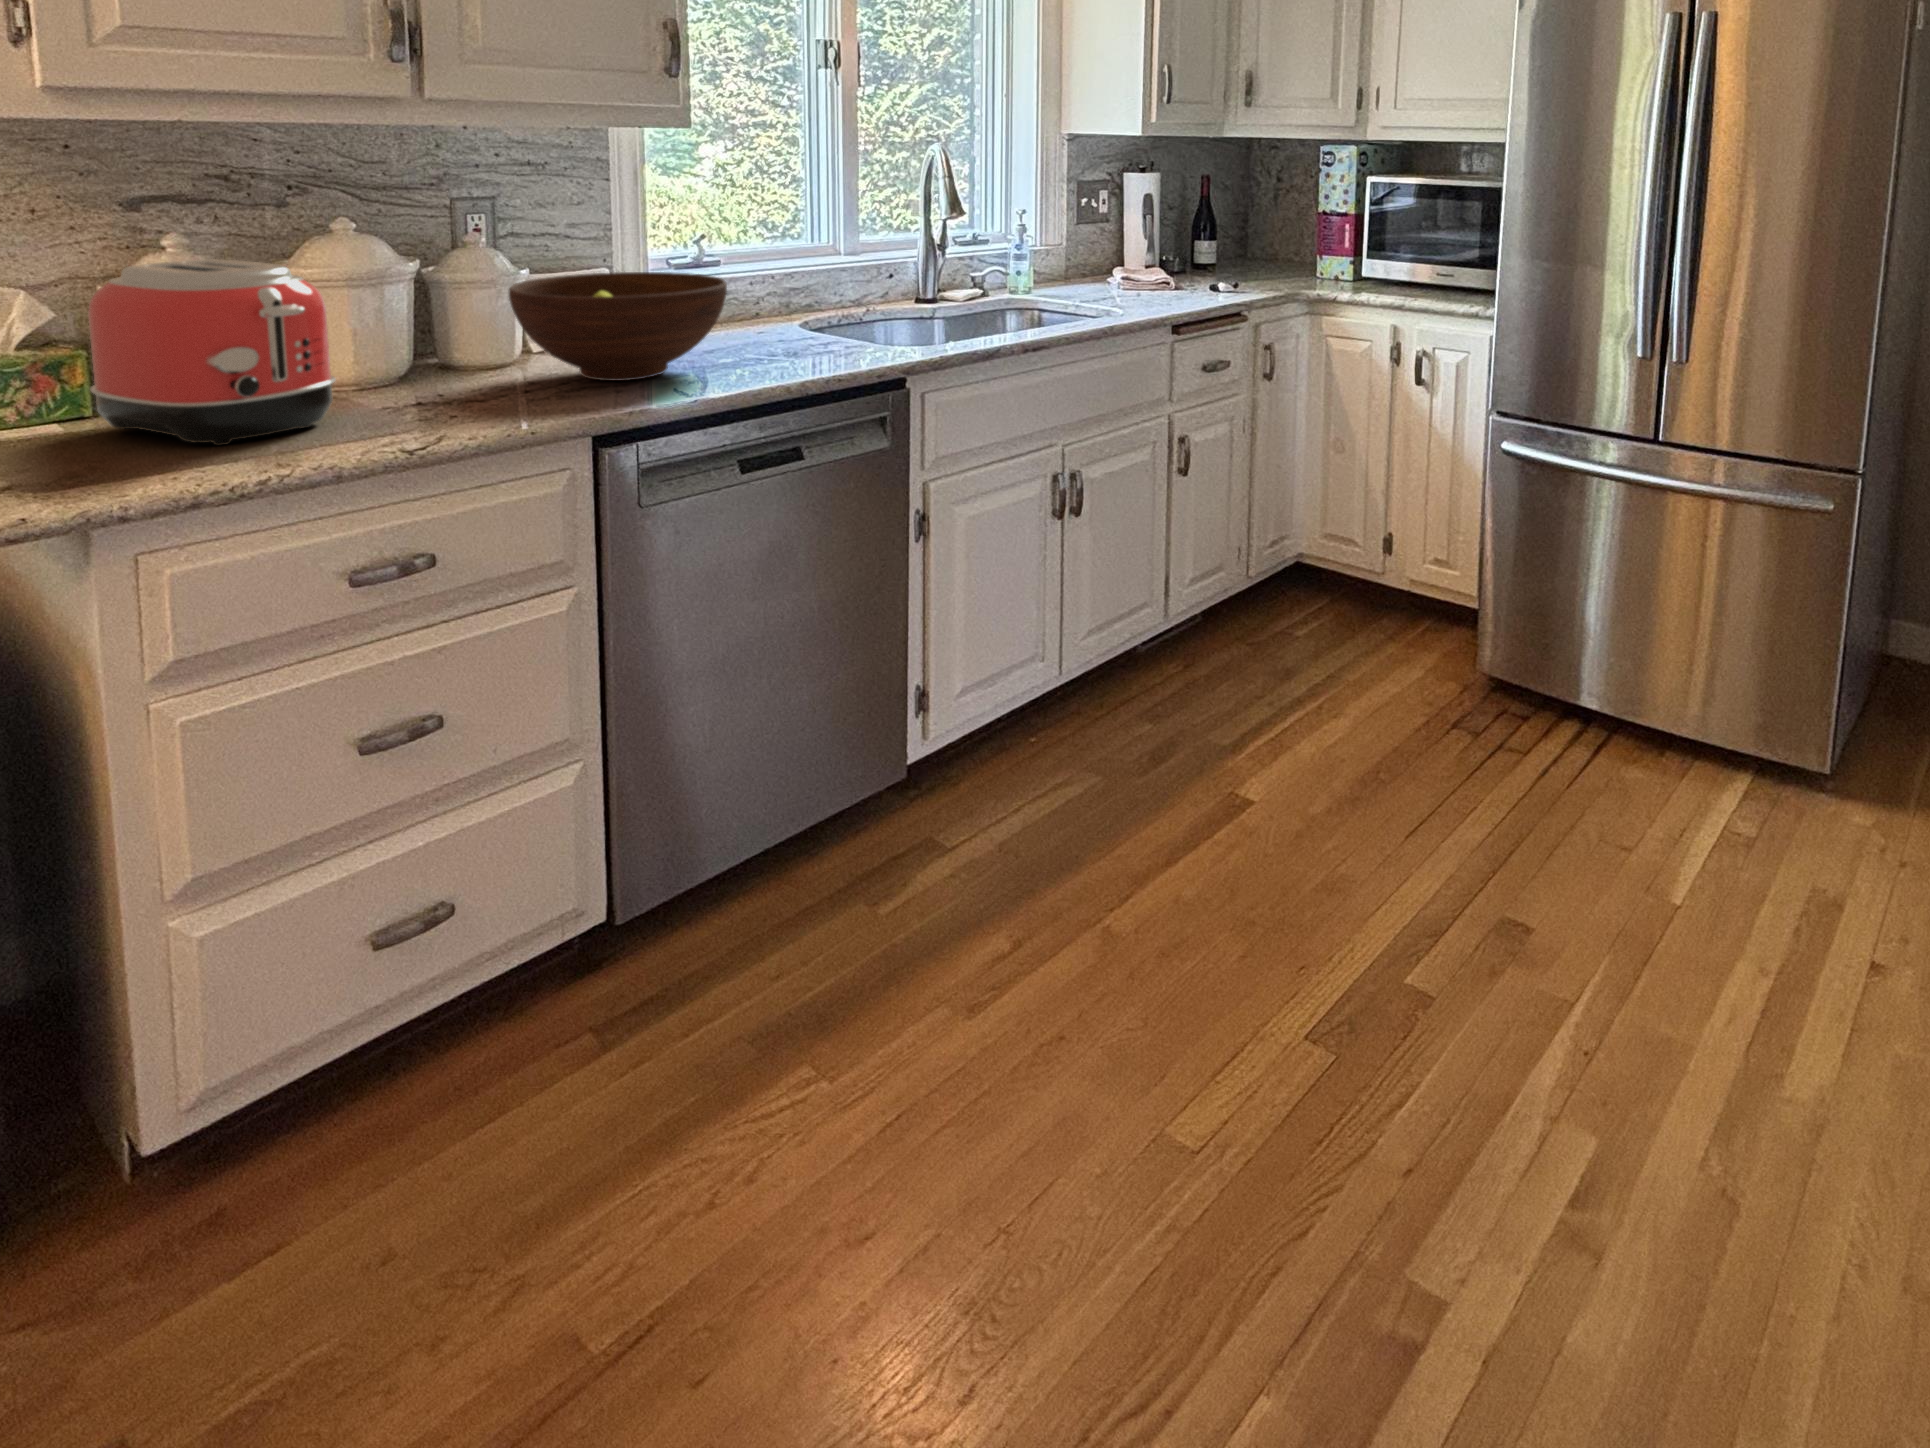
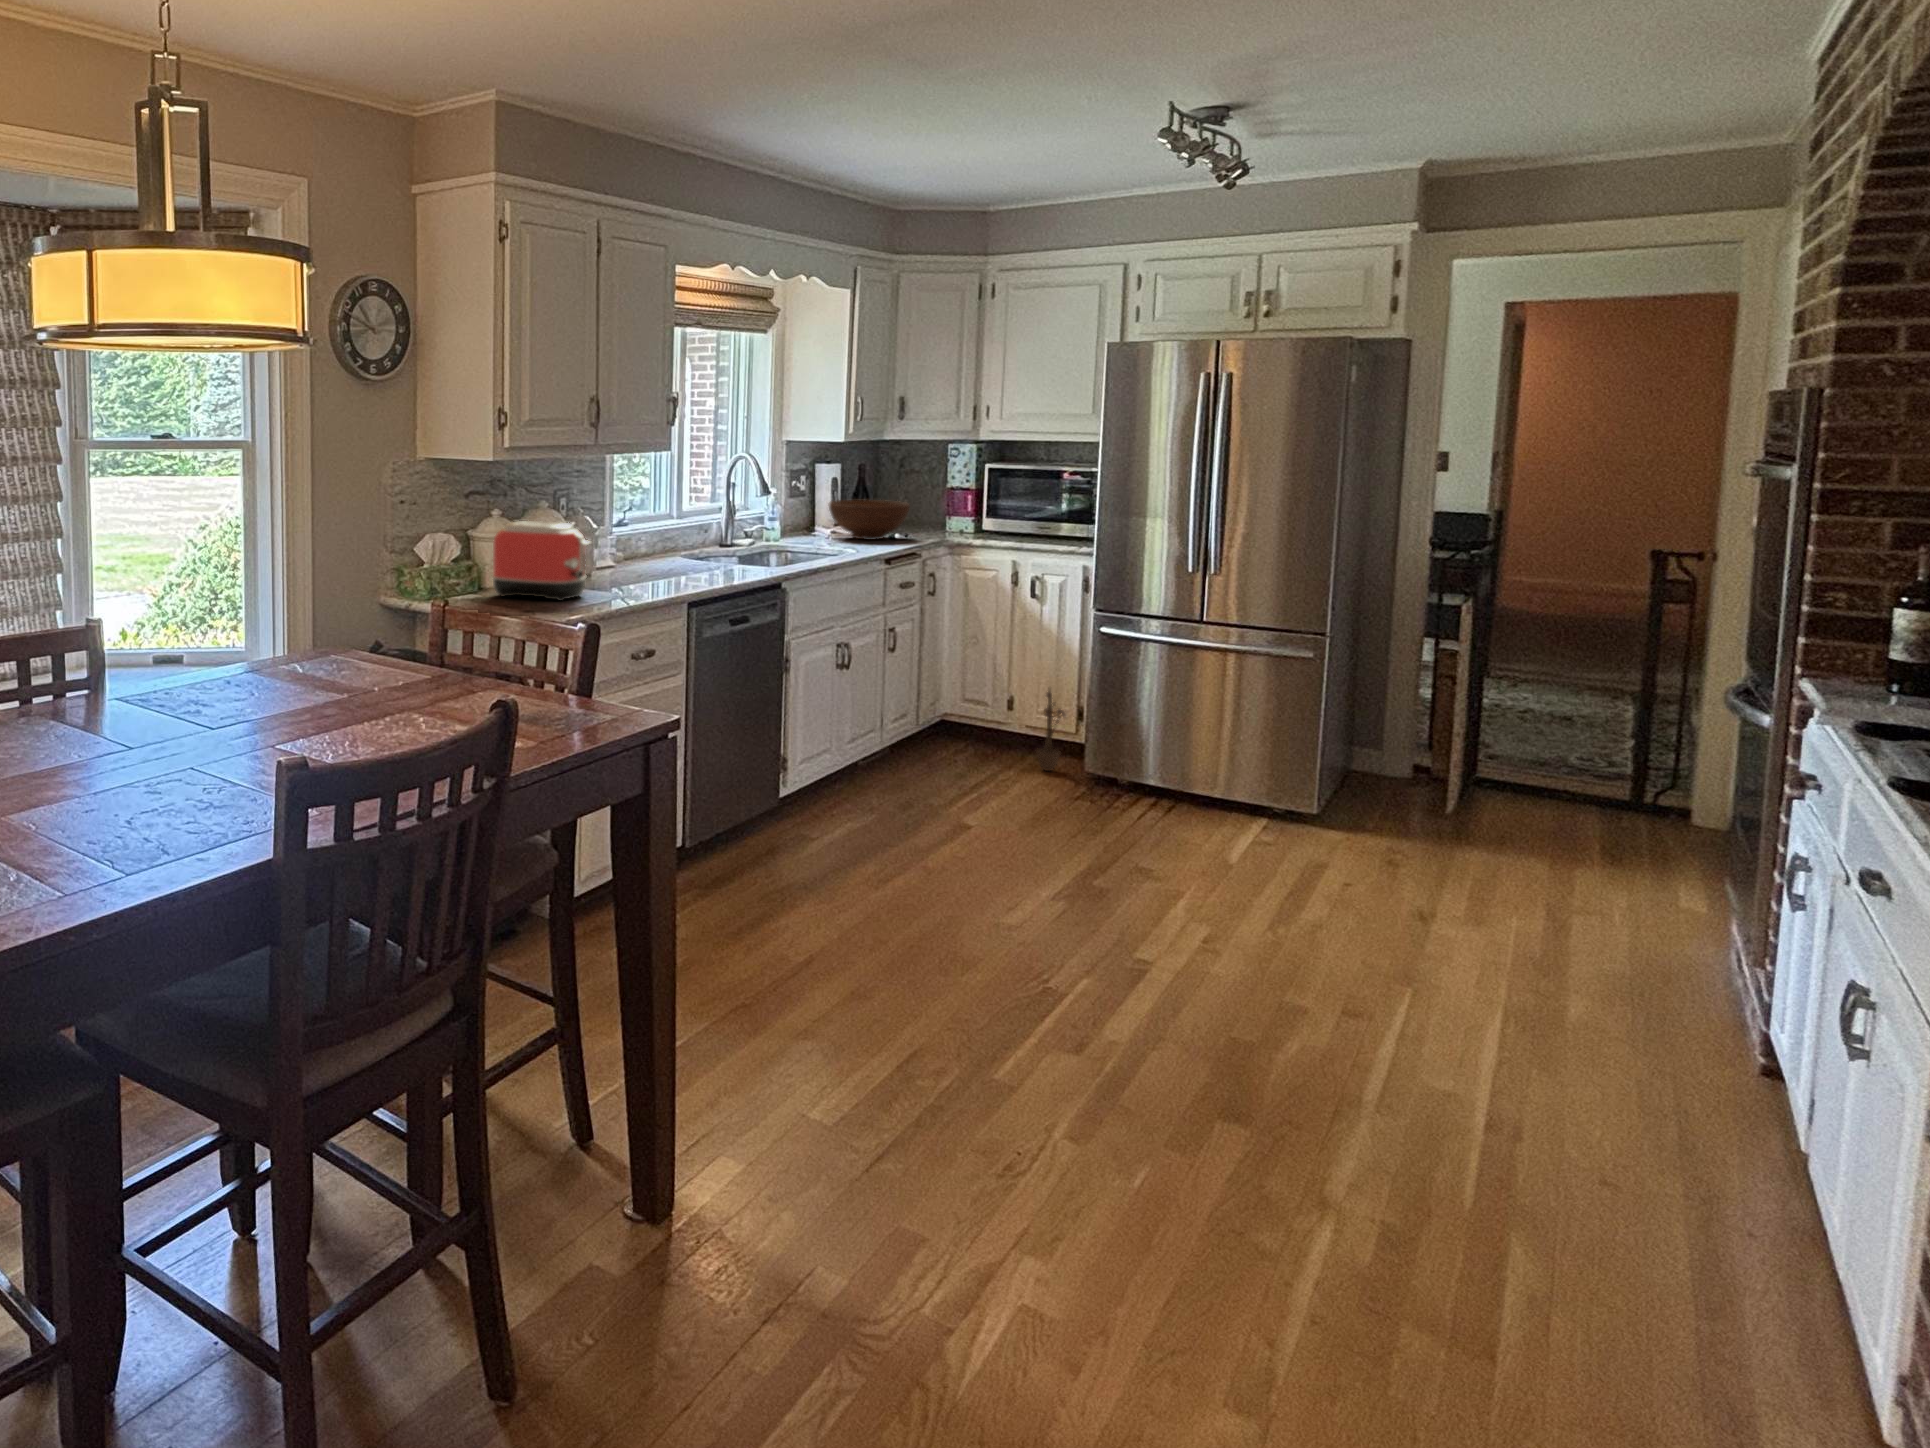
fruit bowl: present [509,272,727,381] -> present [829,500,910,540]
decorative plant: none [1410,530,1457,663] -> present [1036,690,1065,771]

